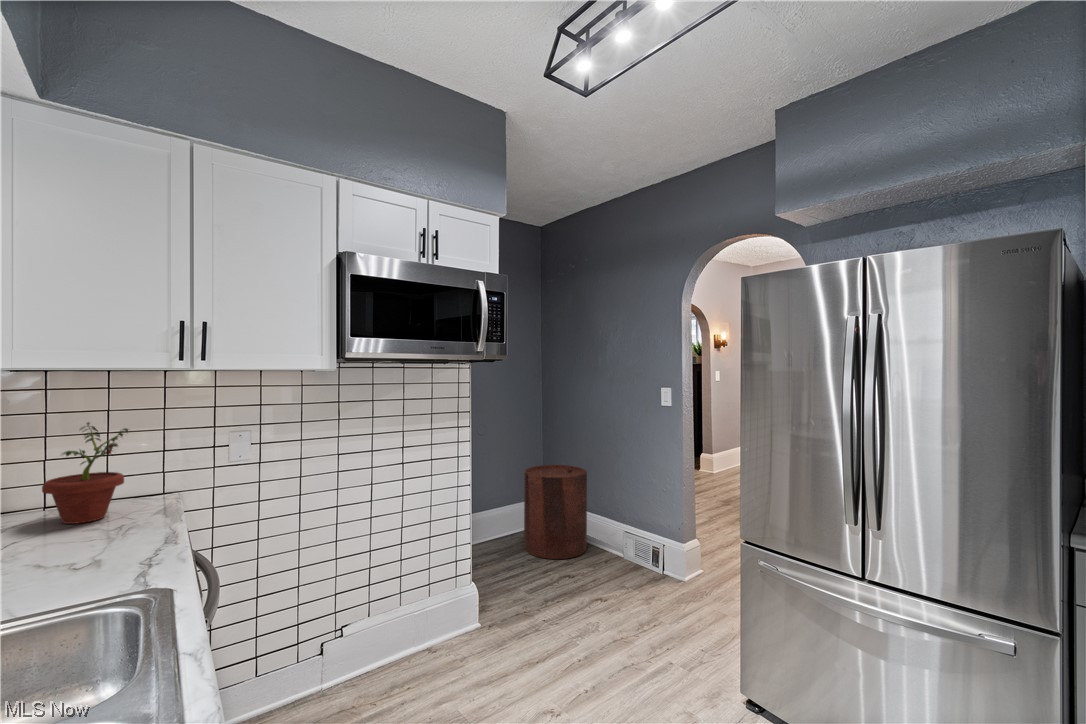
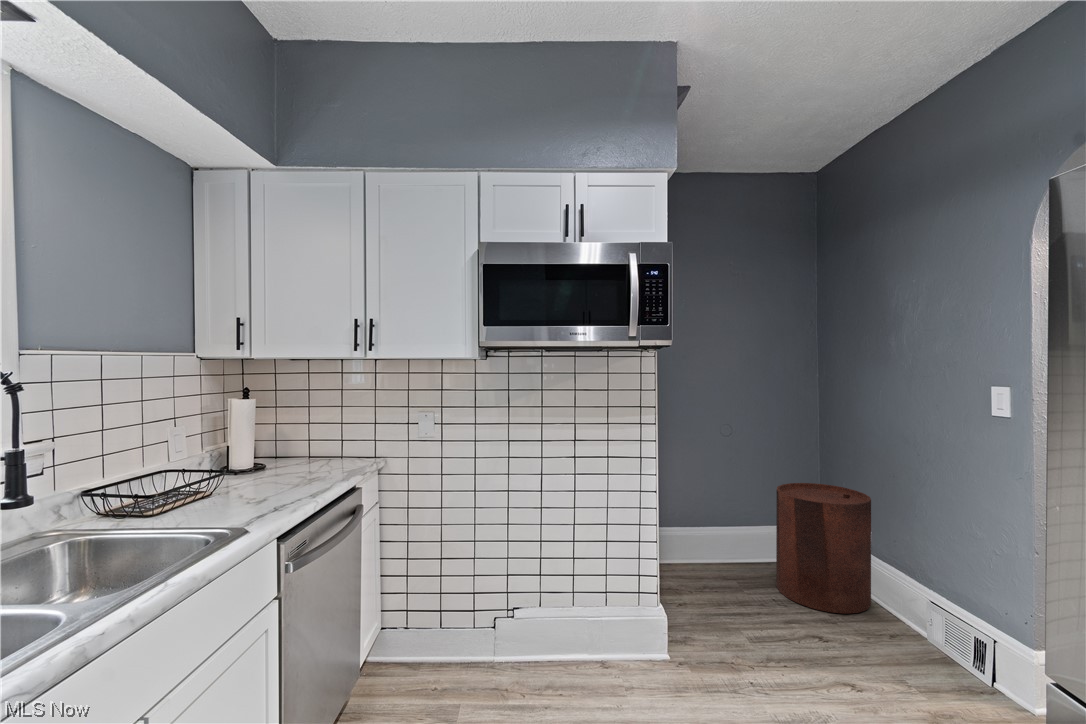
potted plant: present [42,422,128,524] -> none [285,399,338,472]

